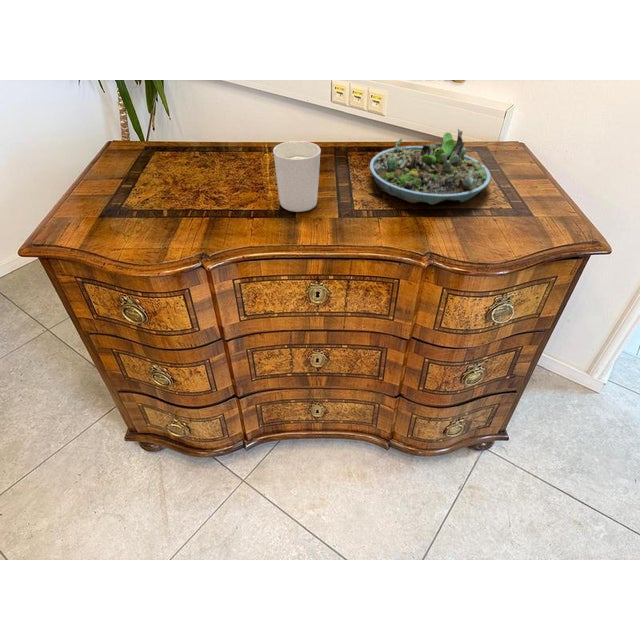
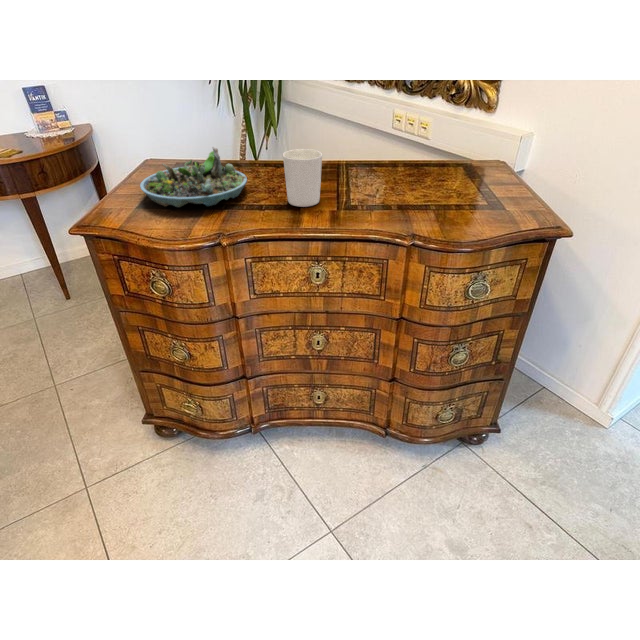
succulent planter: present [369,129,492,205] -> present [140,147,247,207]

